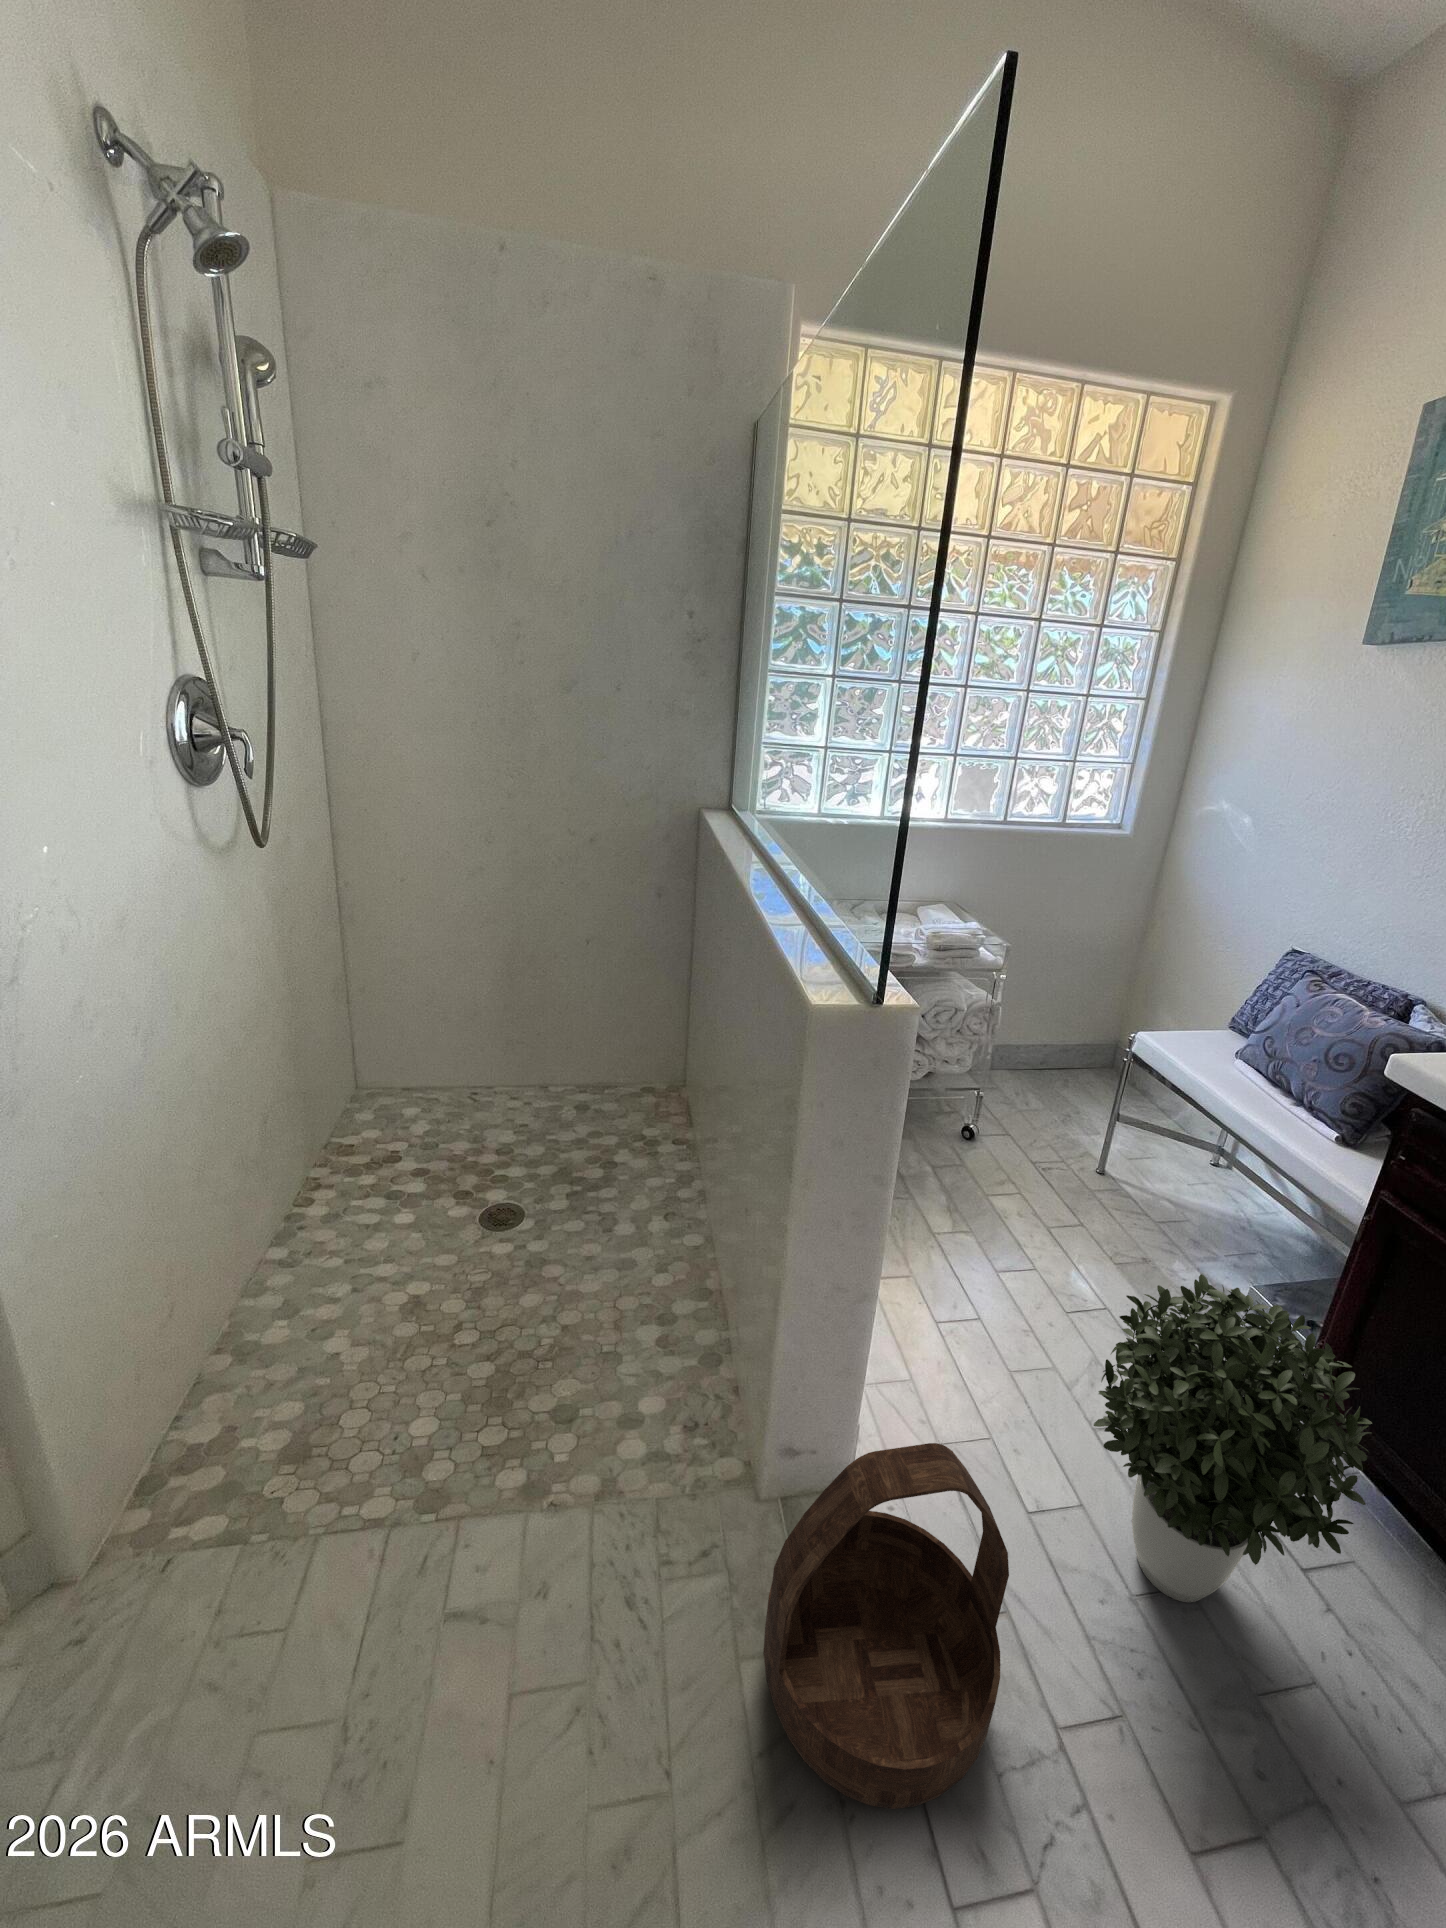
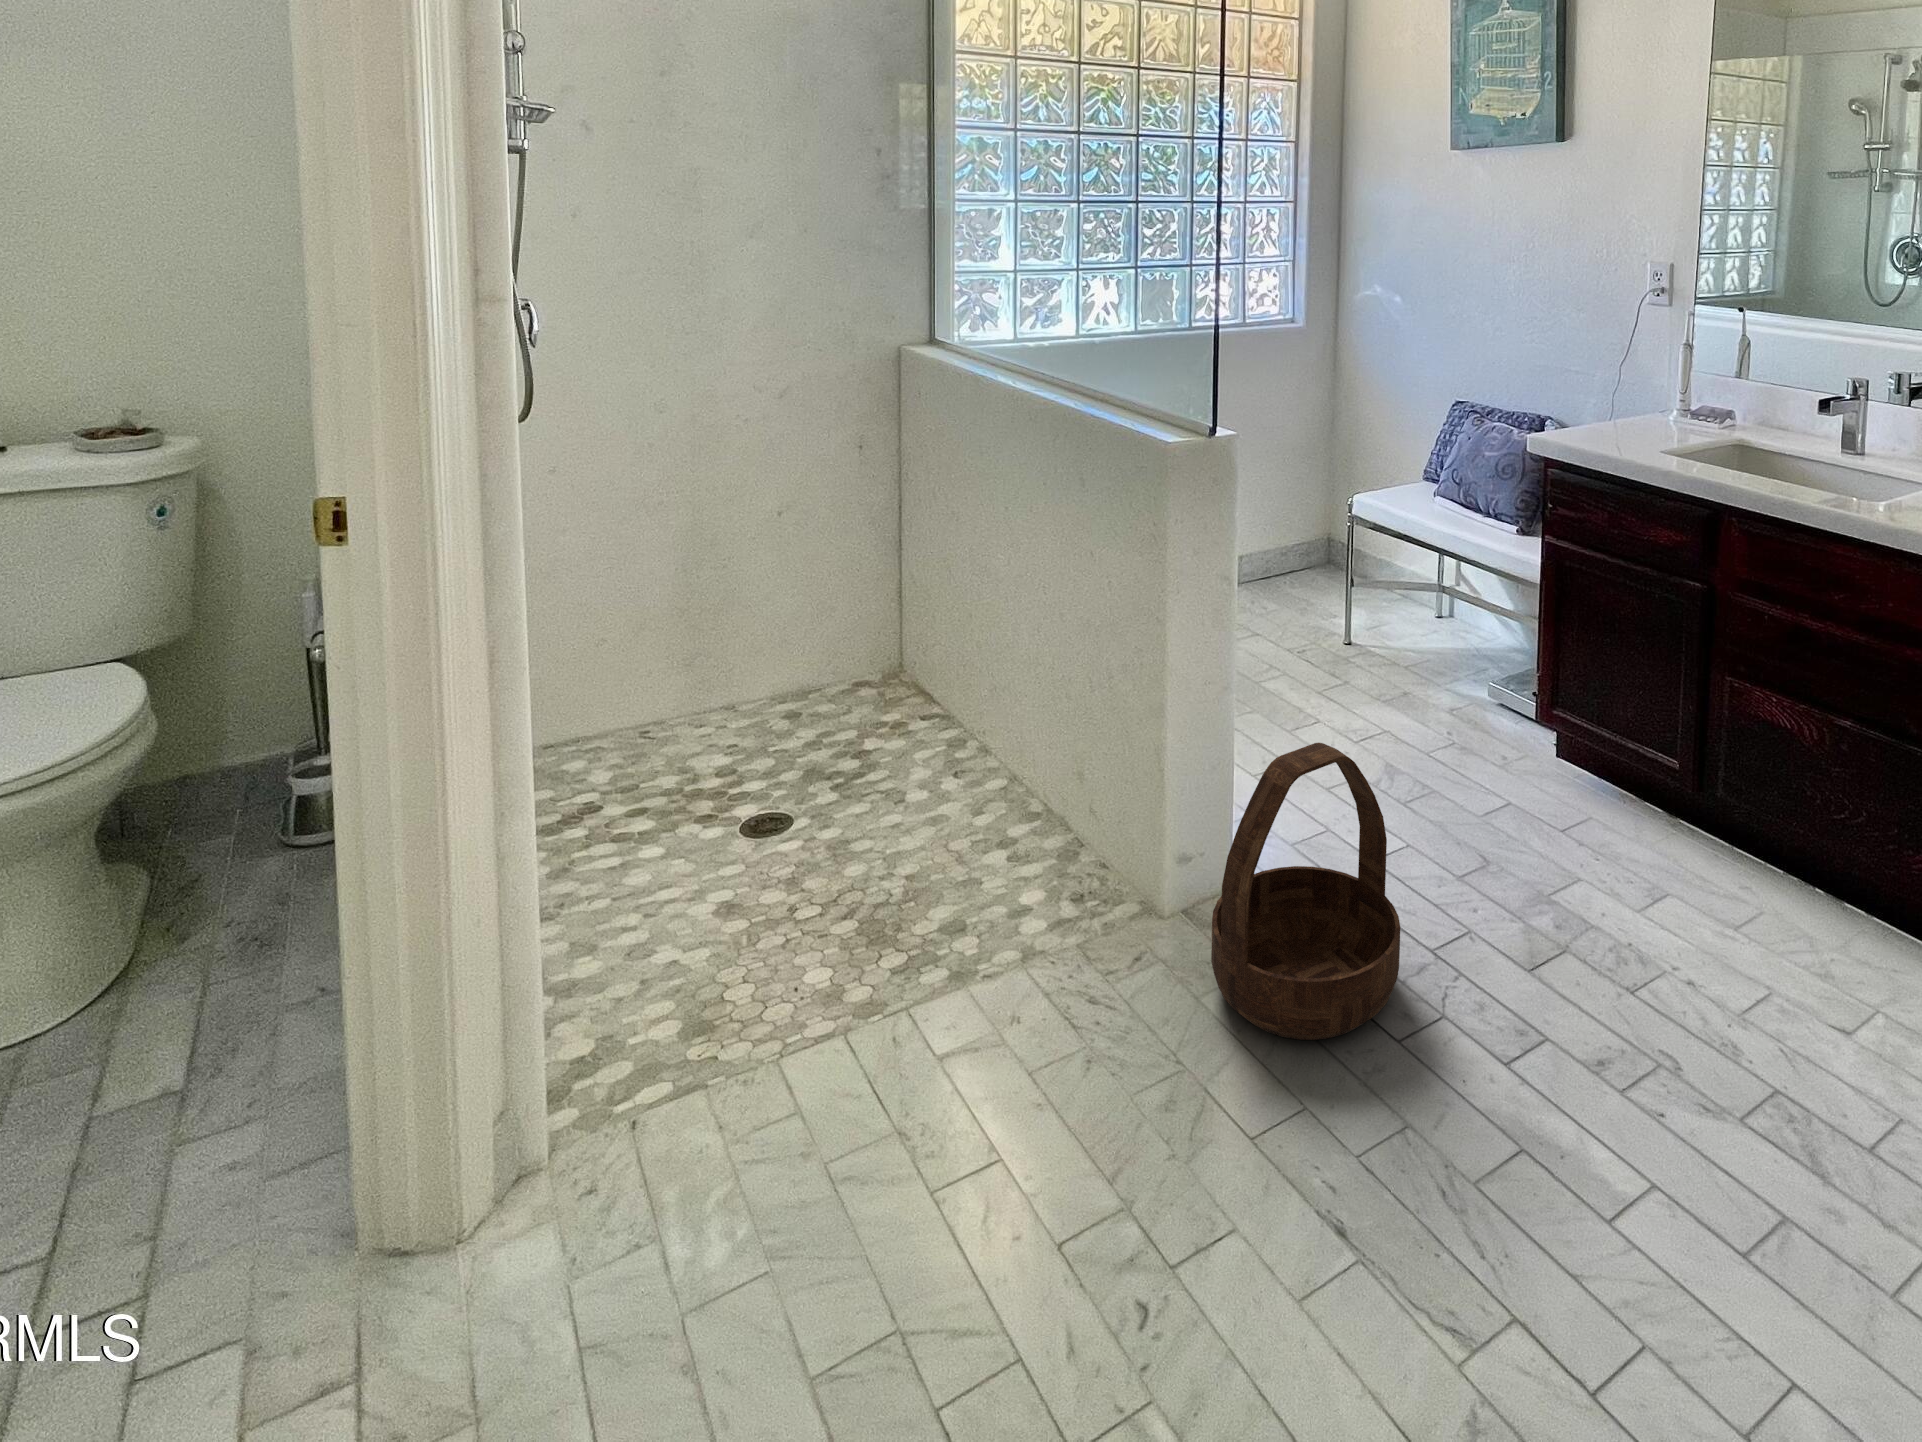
potted plant: present [1094,1274,1372,1602] -> none [1407,610,1588,875]

